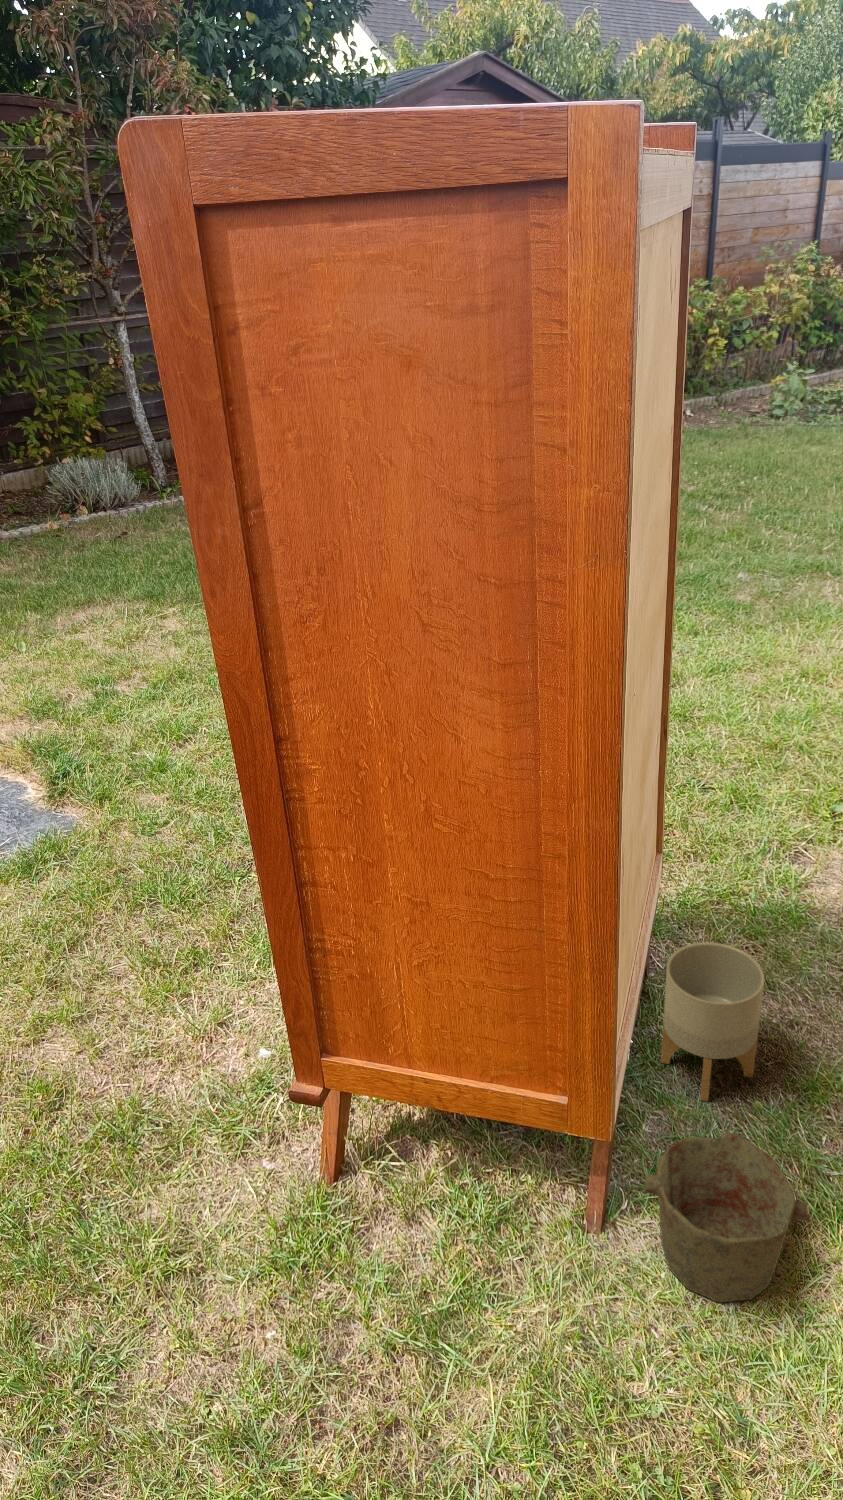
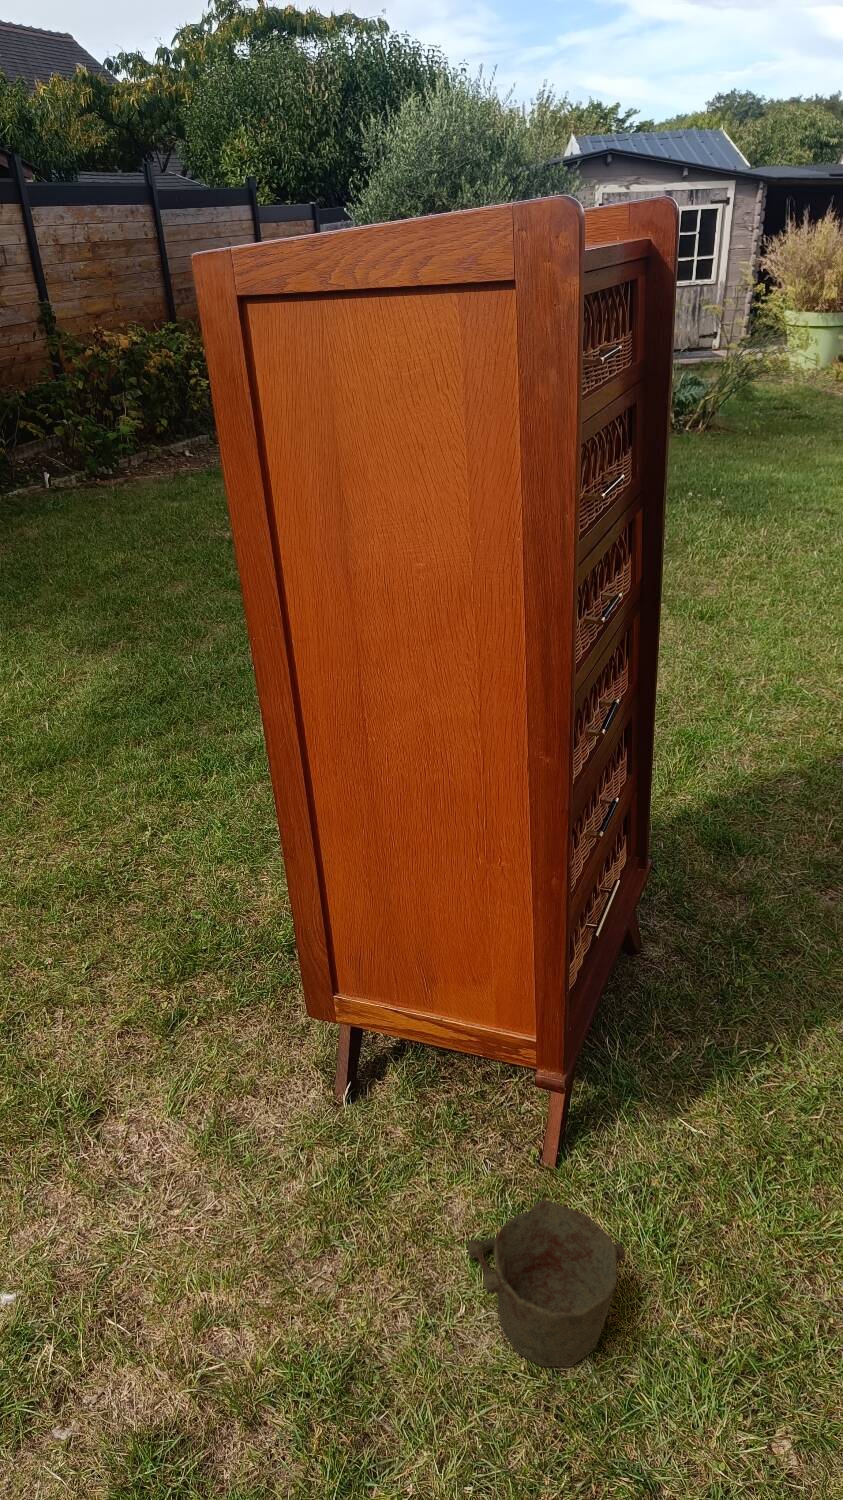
planter: present [661,942,764,1101] -> none [426,1016,516,1169]

